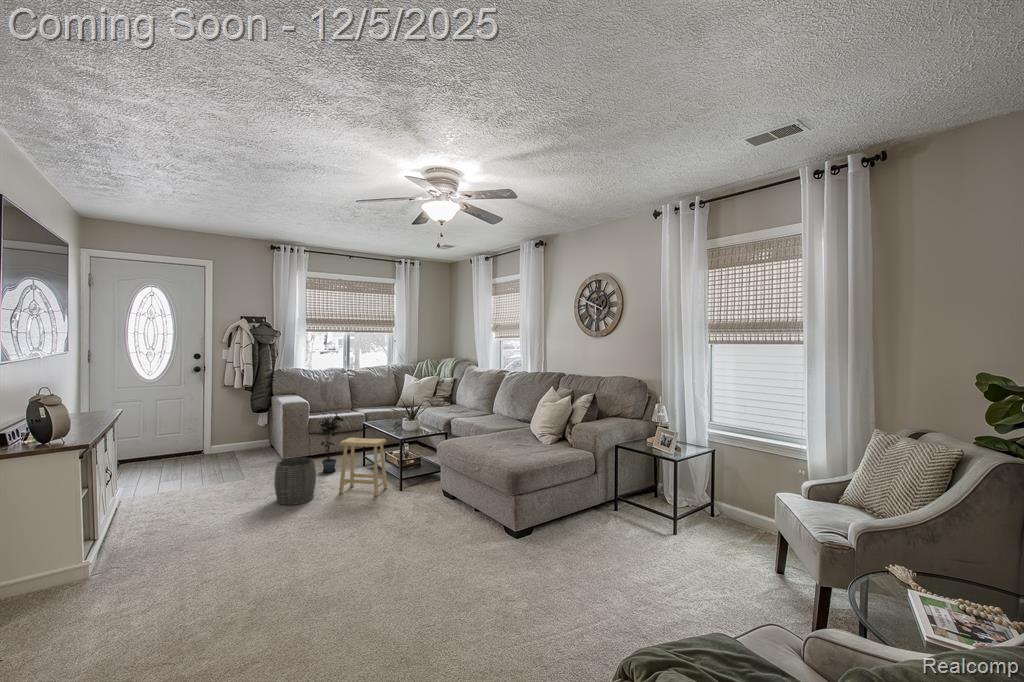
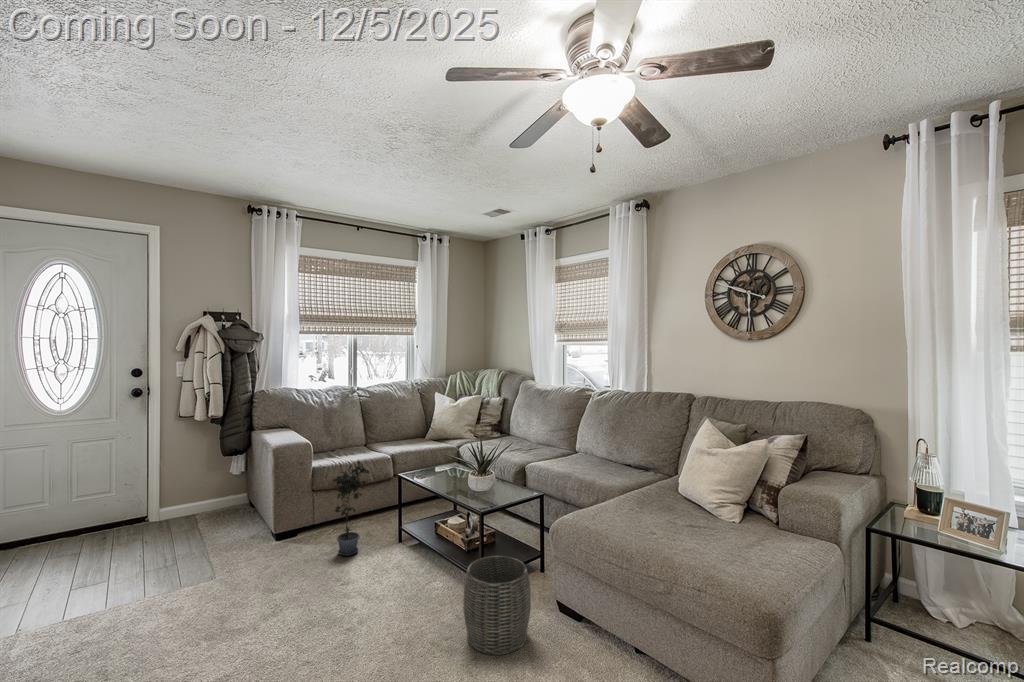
footstool: present [339,438,387,496] -> none [379,509,455,613]
woven basket: present [275,458,316,505] -> present [464,556,531,655]

